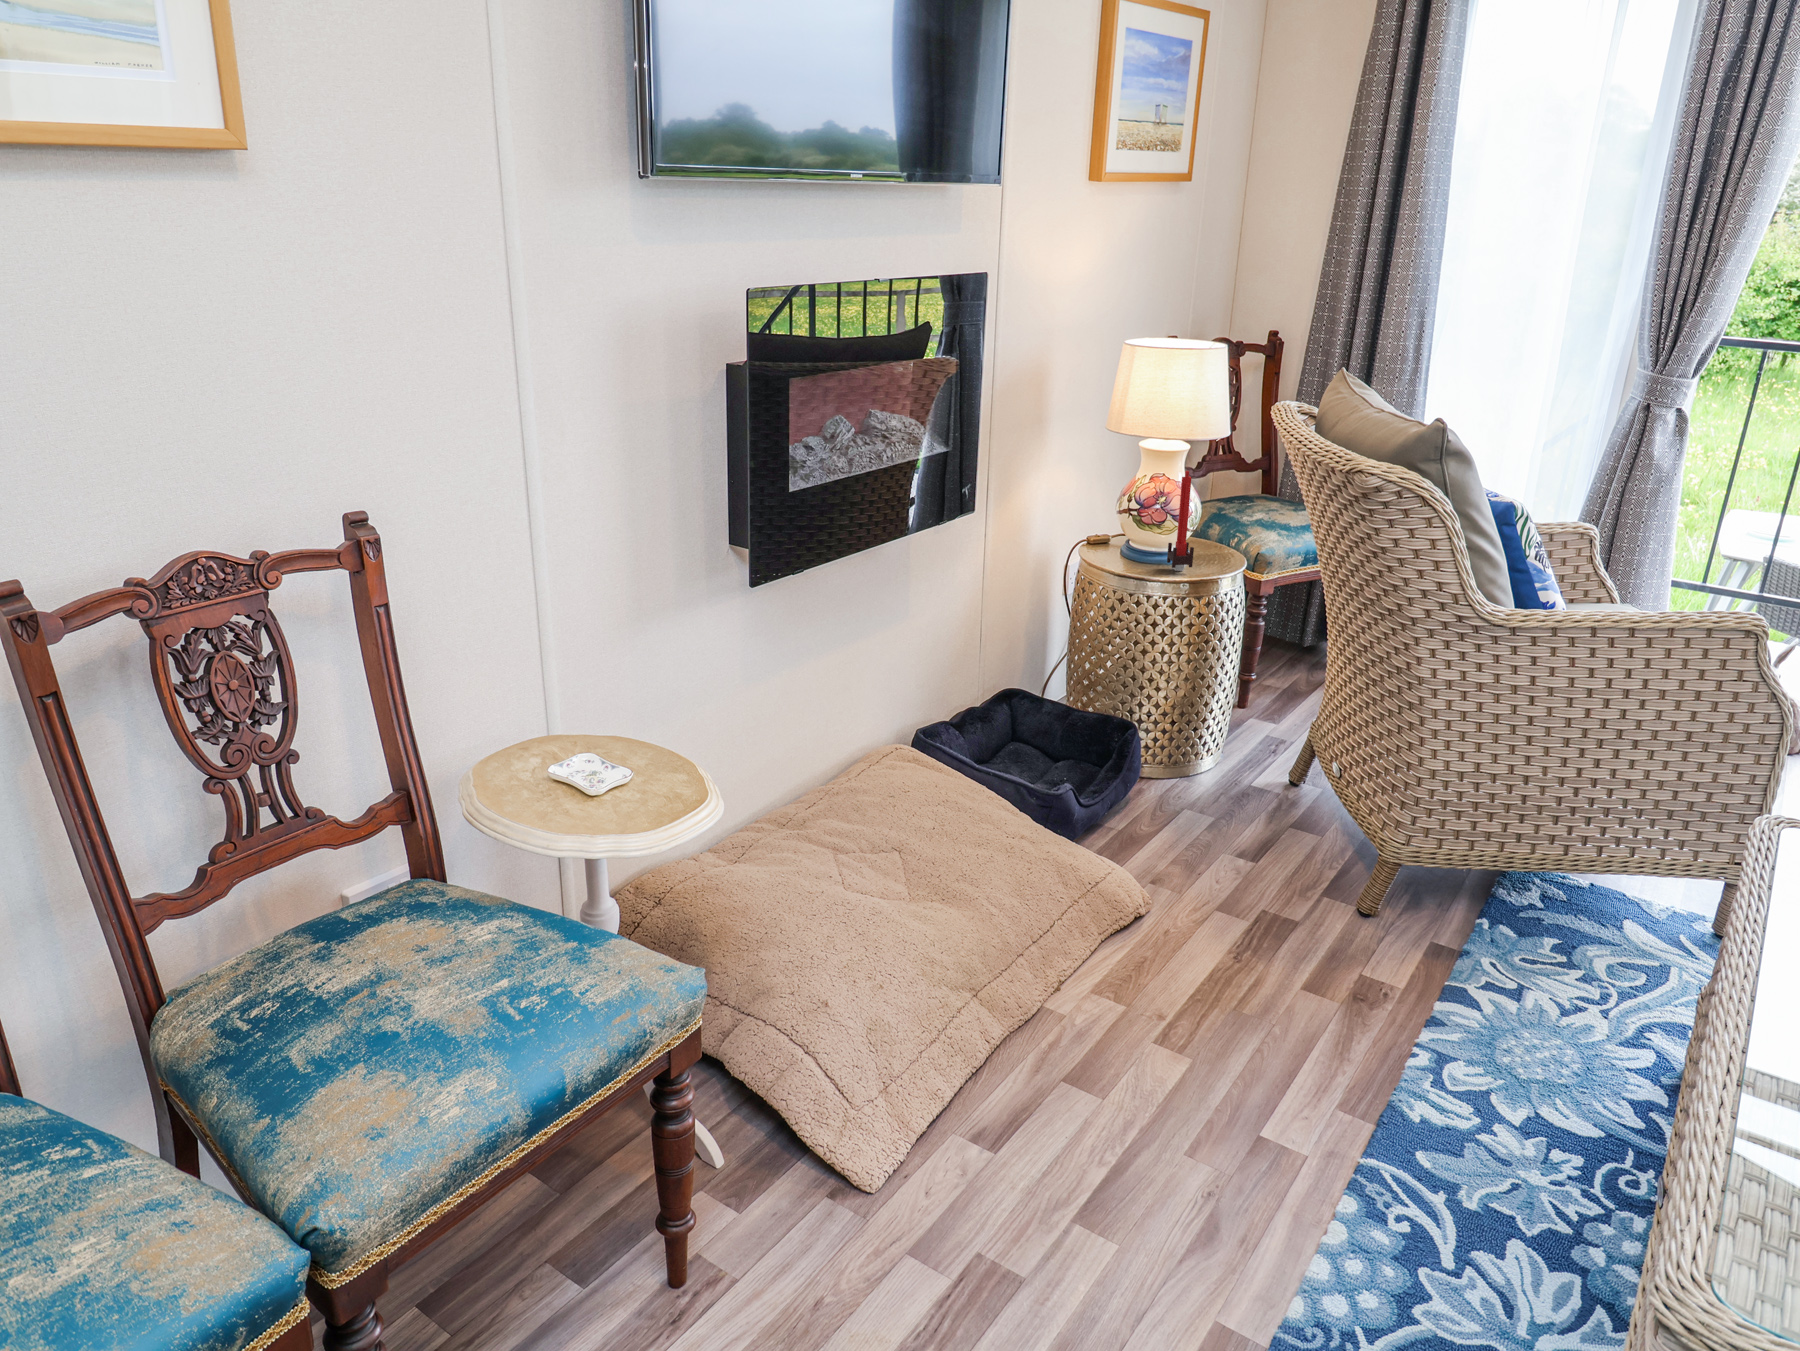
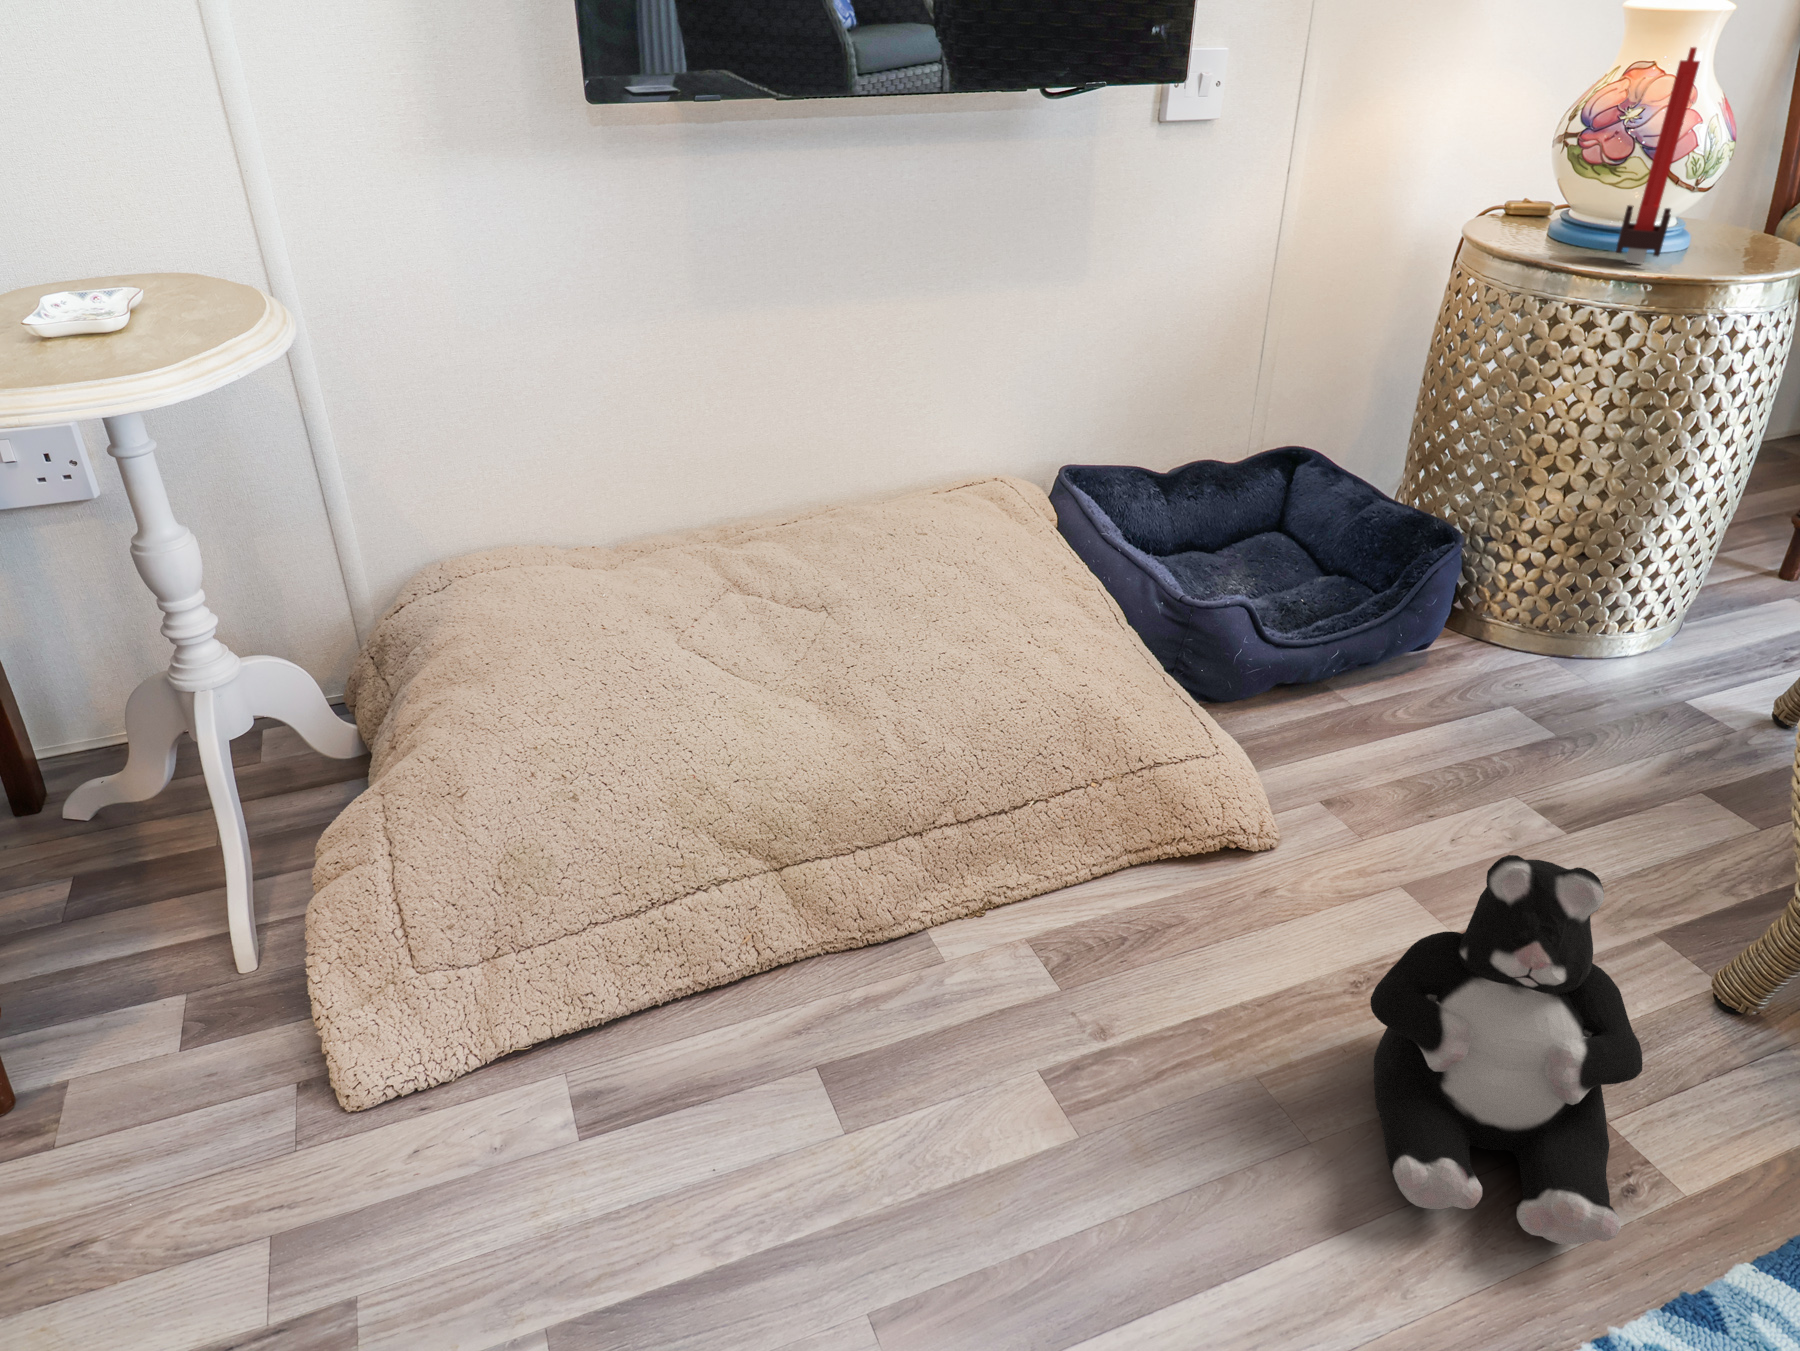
plush toy: none [1272,860,1405,1027] -> present [1370,855,1643,1244]

